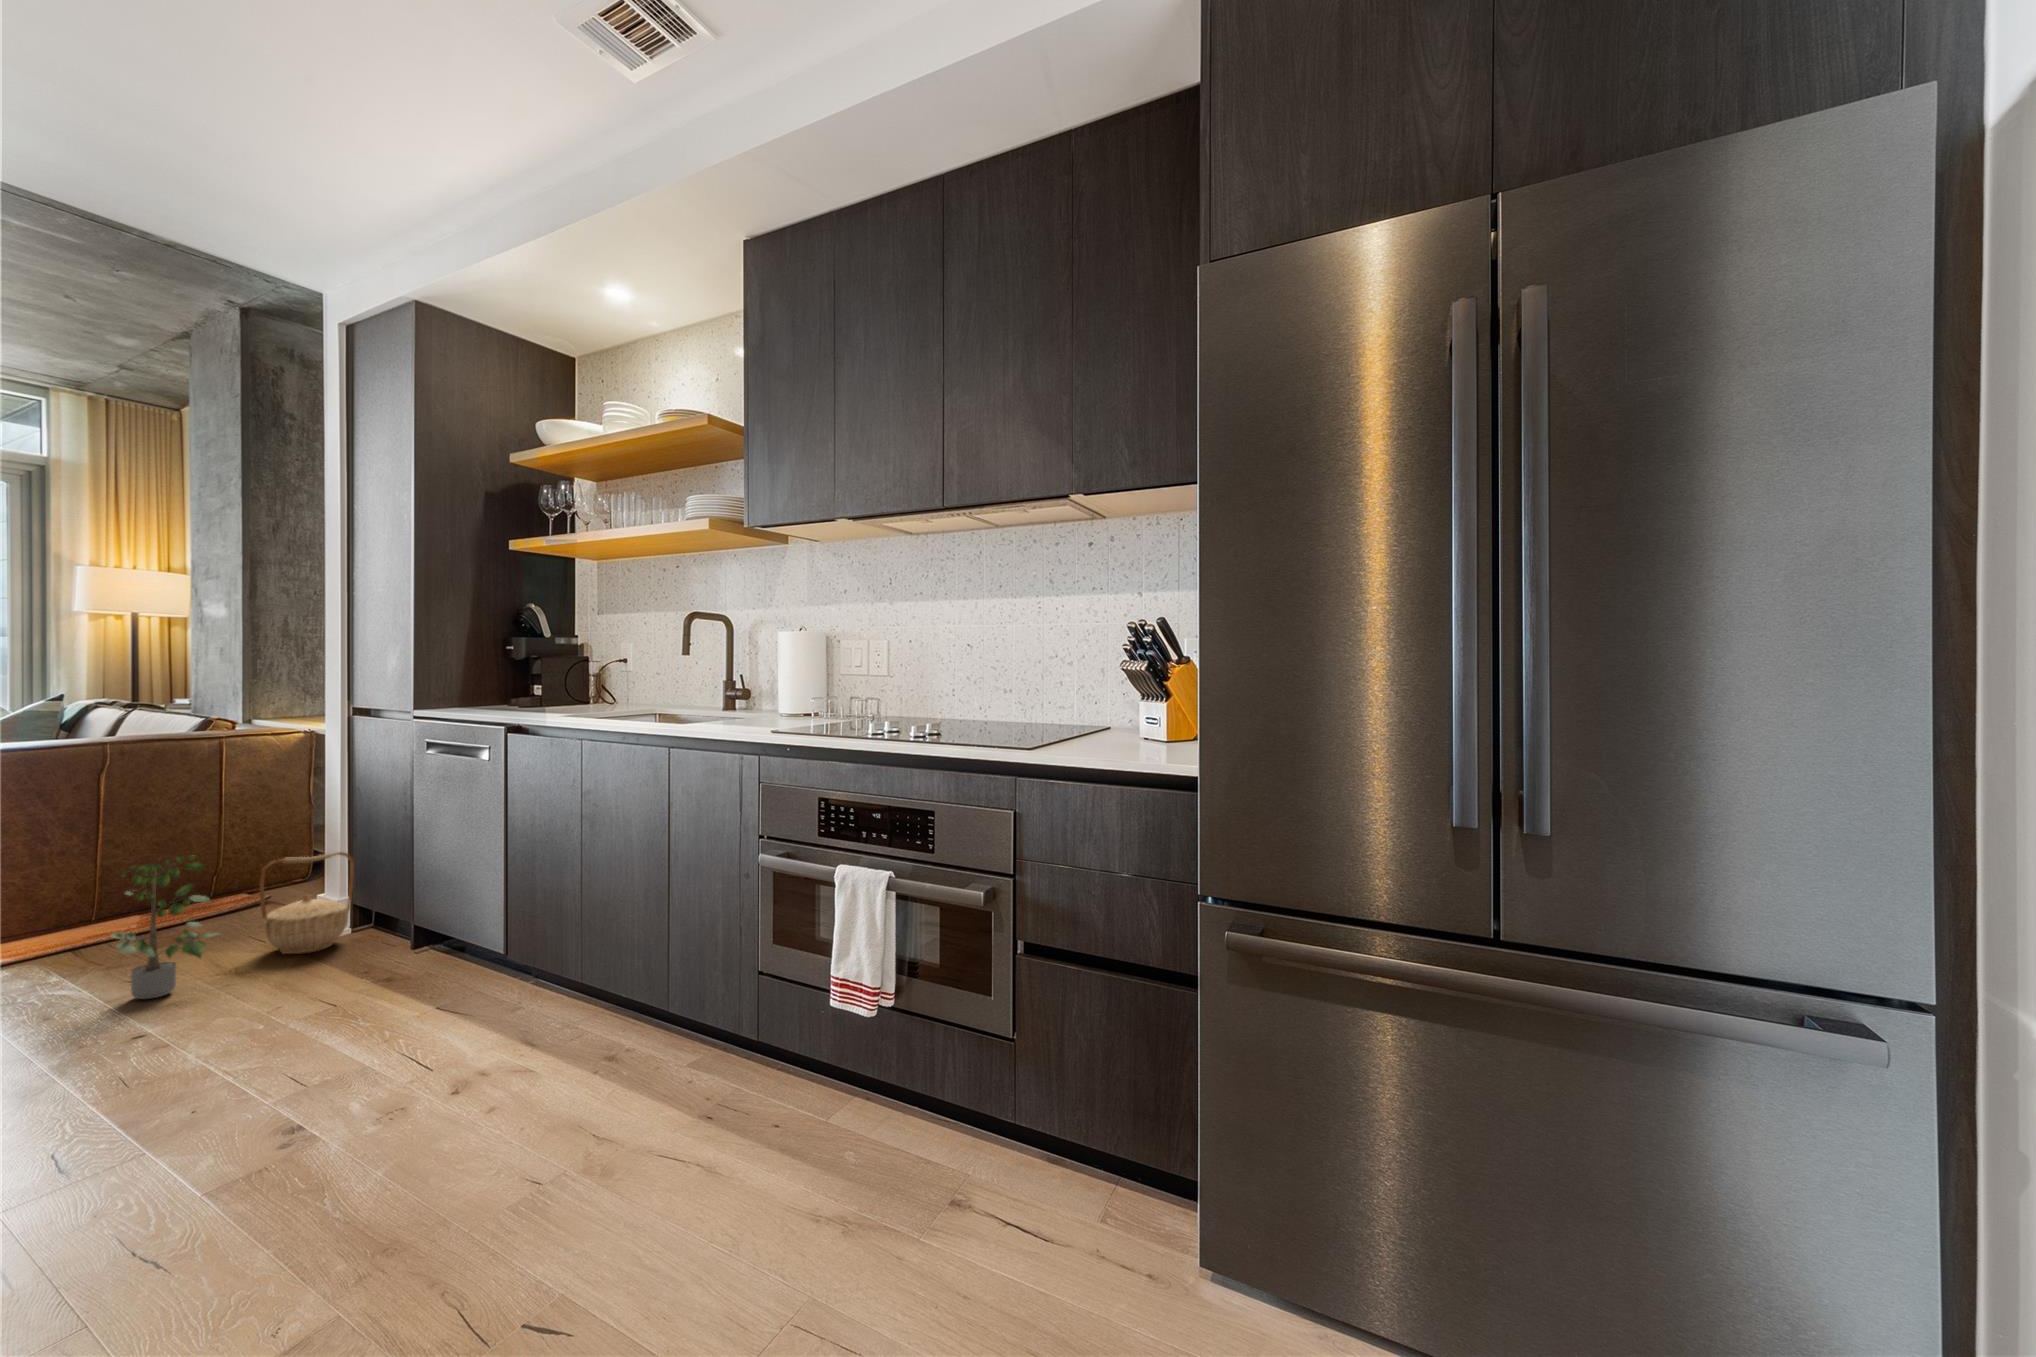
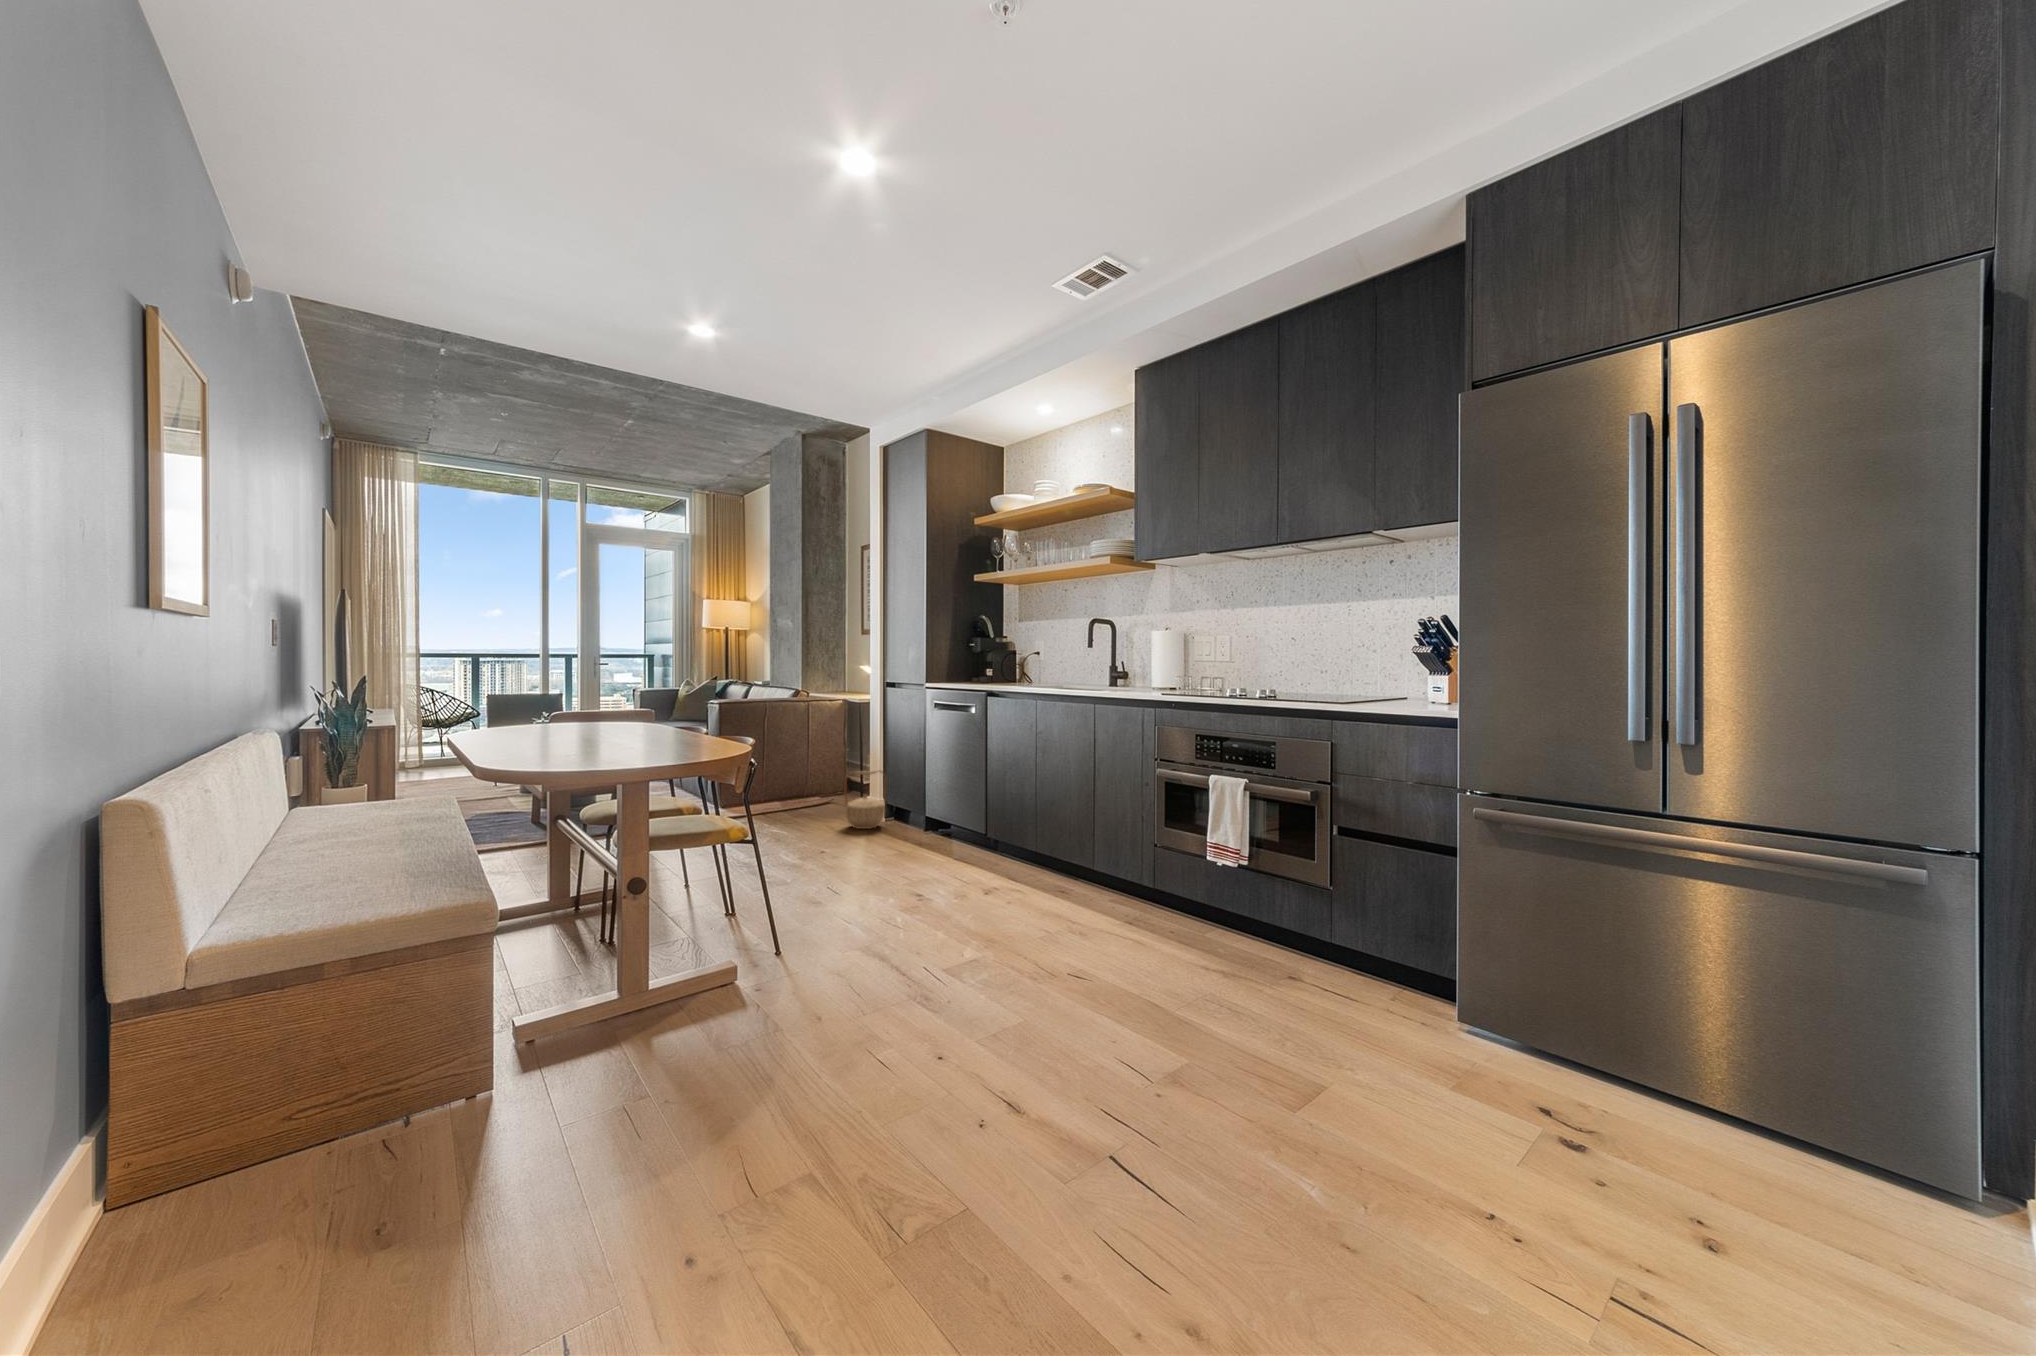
potted plant: present [111,856,217,999] -> none [787,761,835,843]

